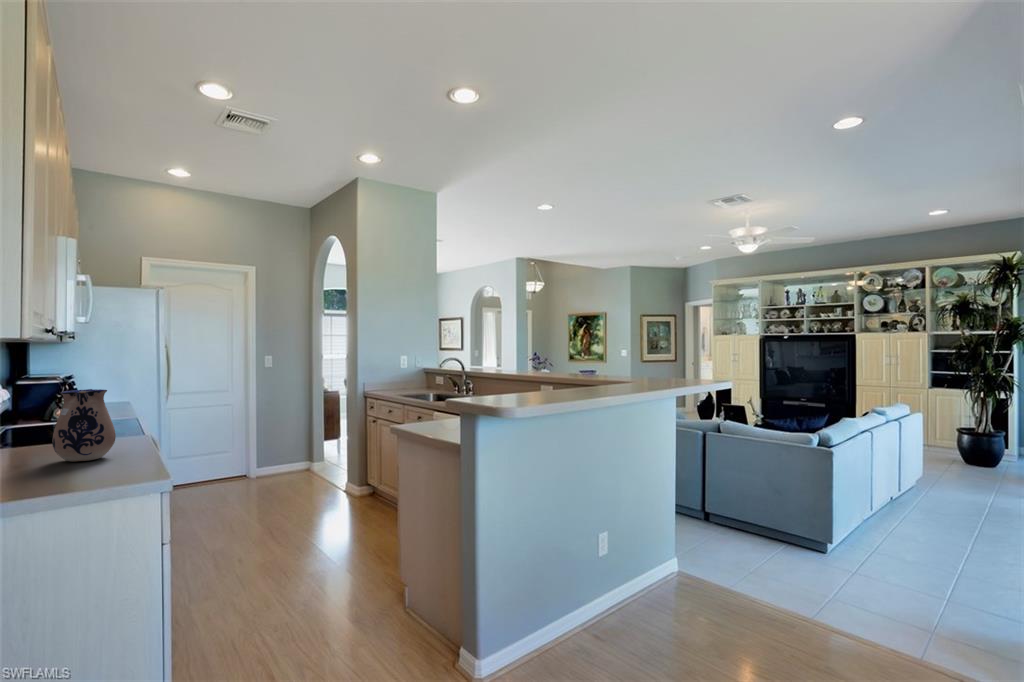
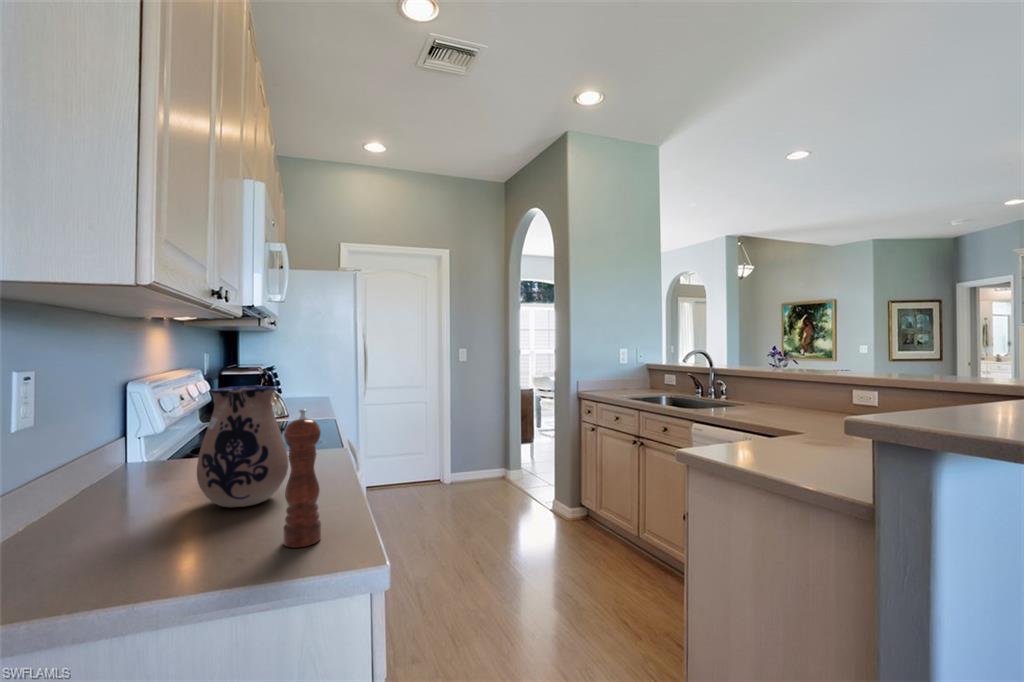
pepper mill: none [122,400,144,470] -> present [283,409,321,548]

